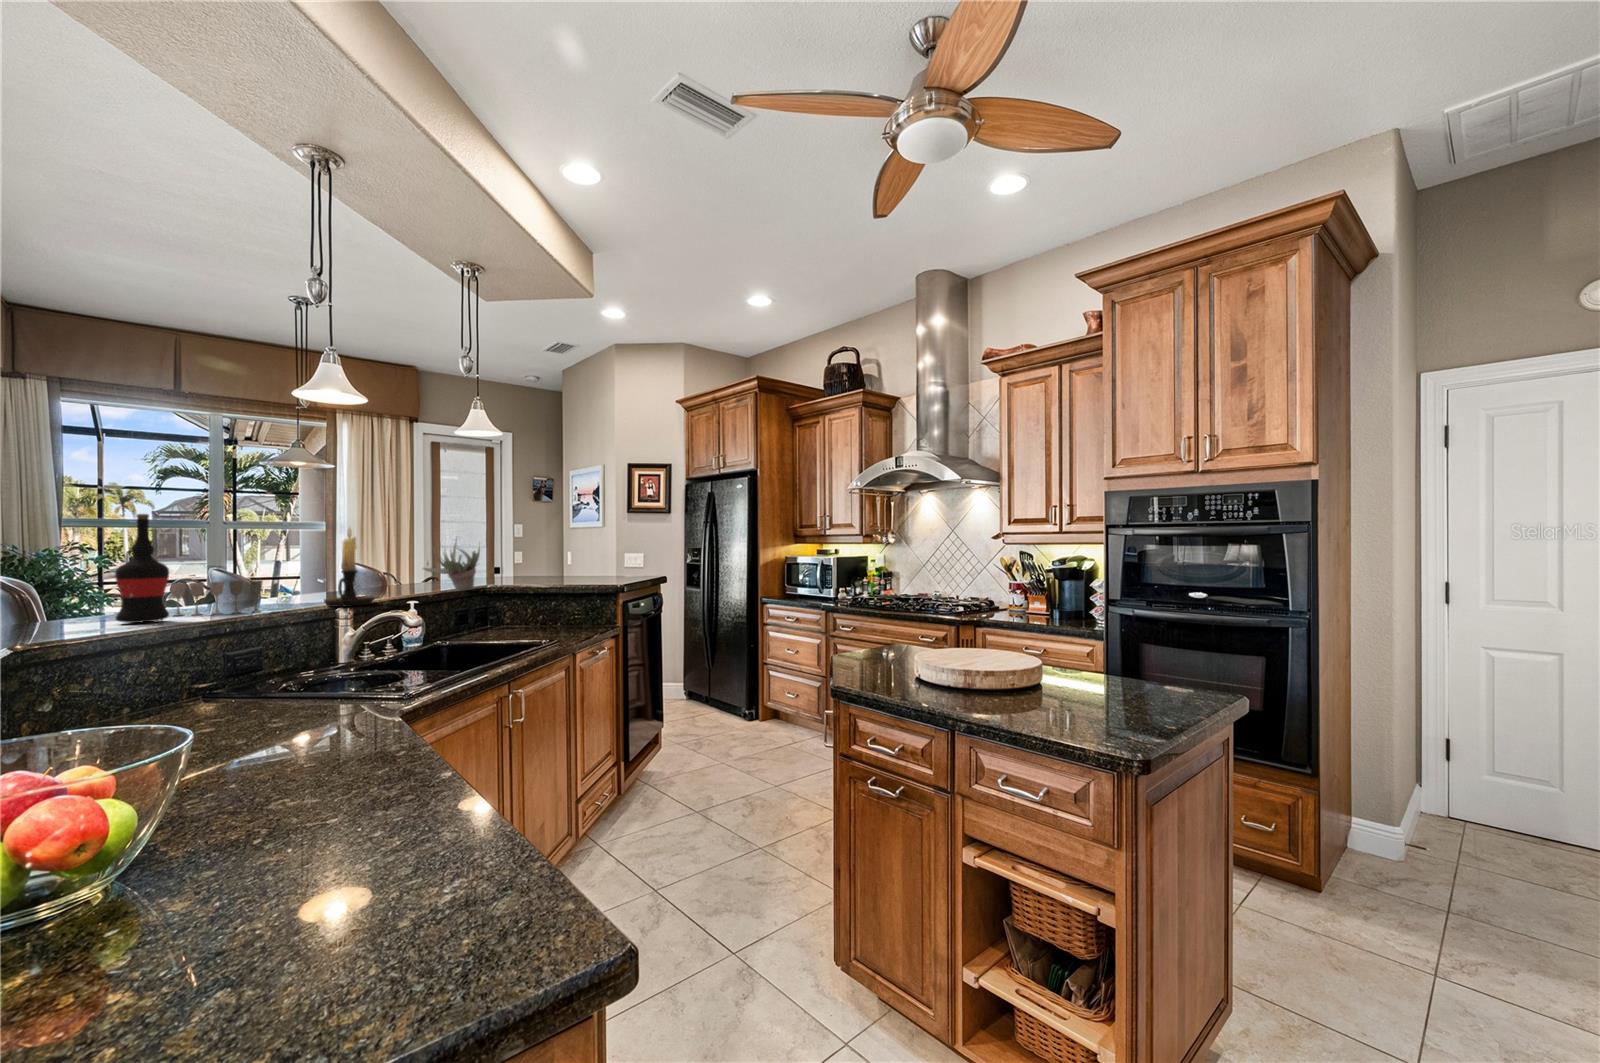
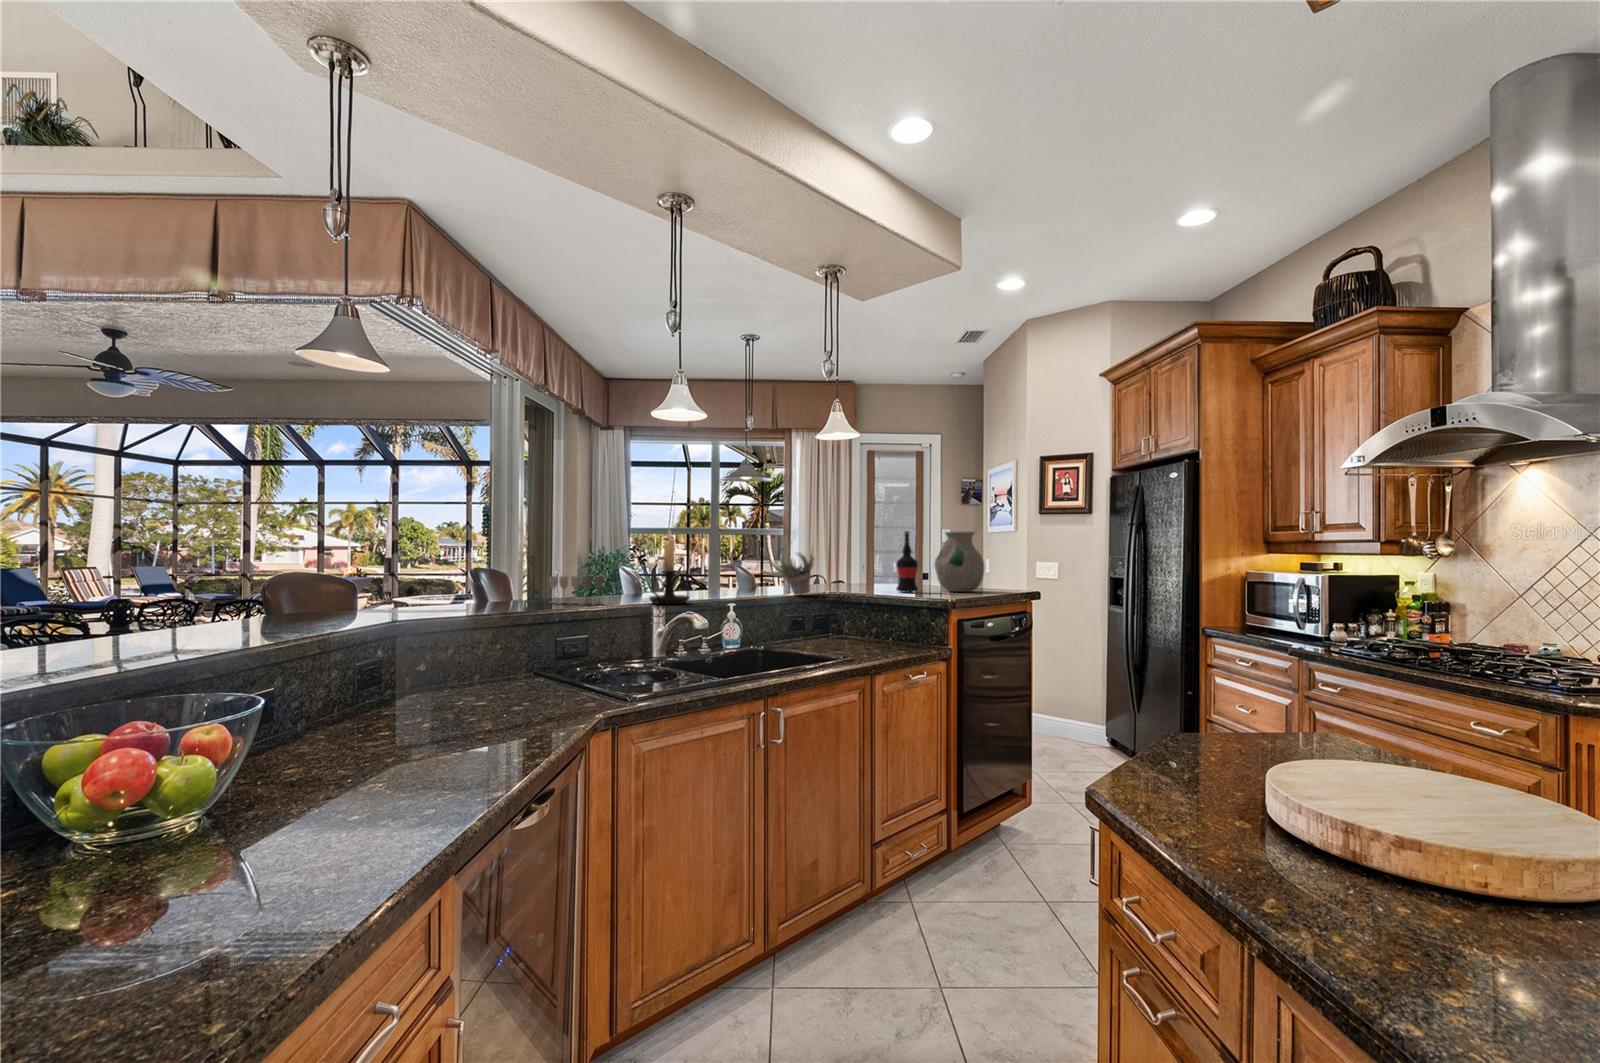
wine bottle: present [115,514,169,623] -> present [896,531,918,592]
vase: none [575,528,619,581] -> present [935,532,984,592]

